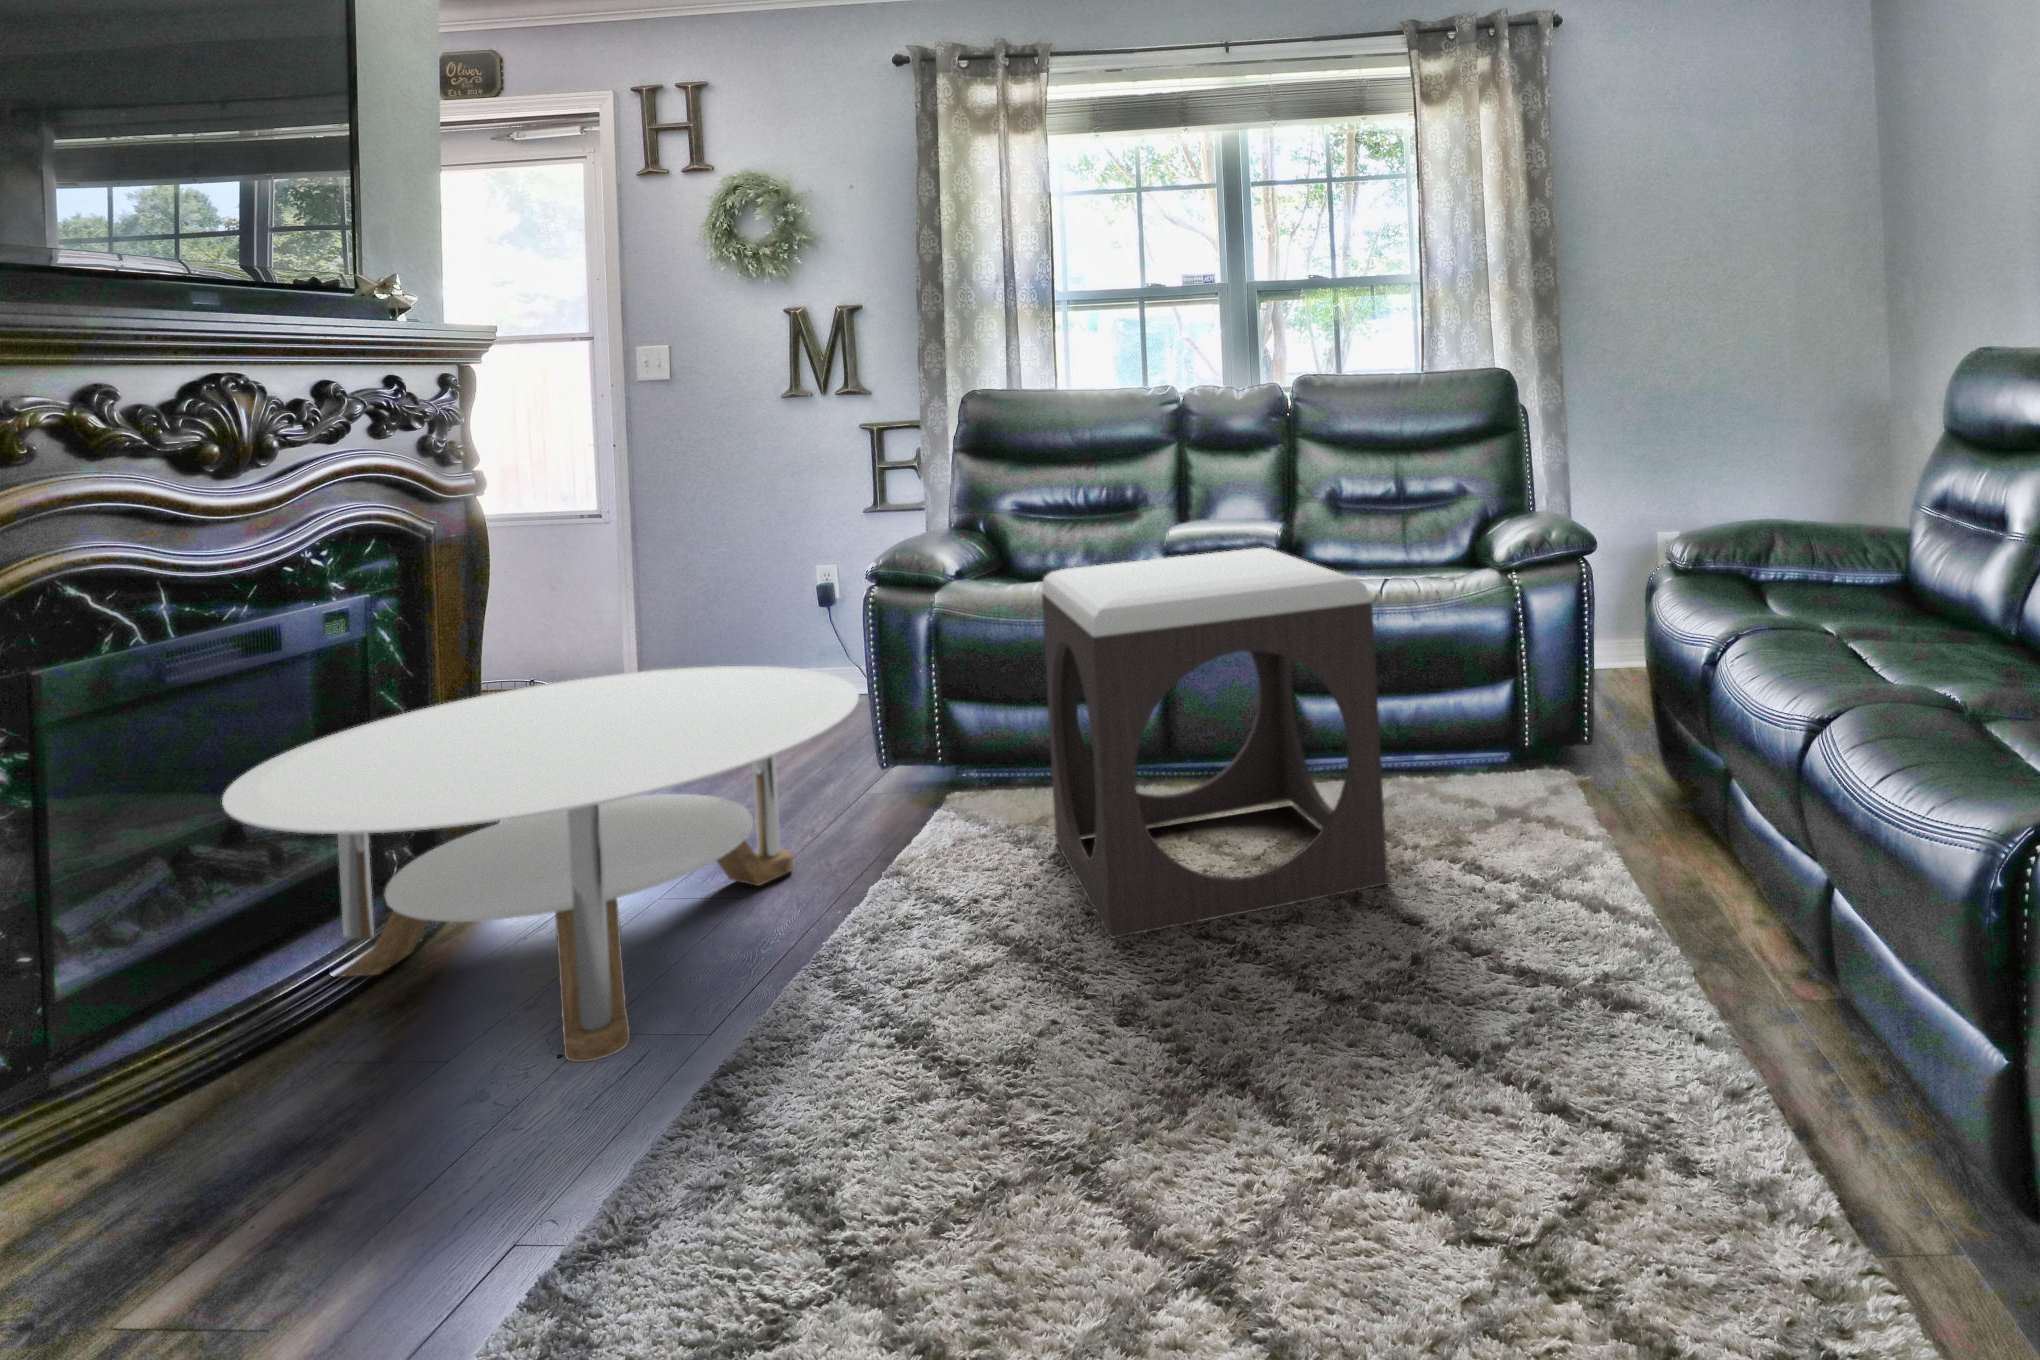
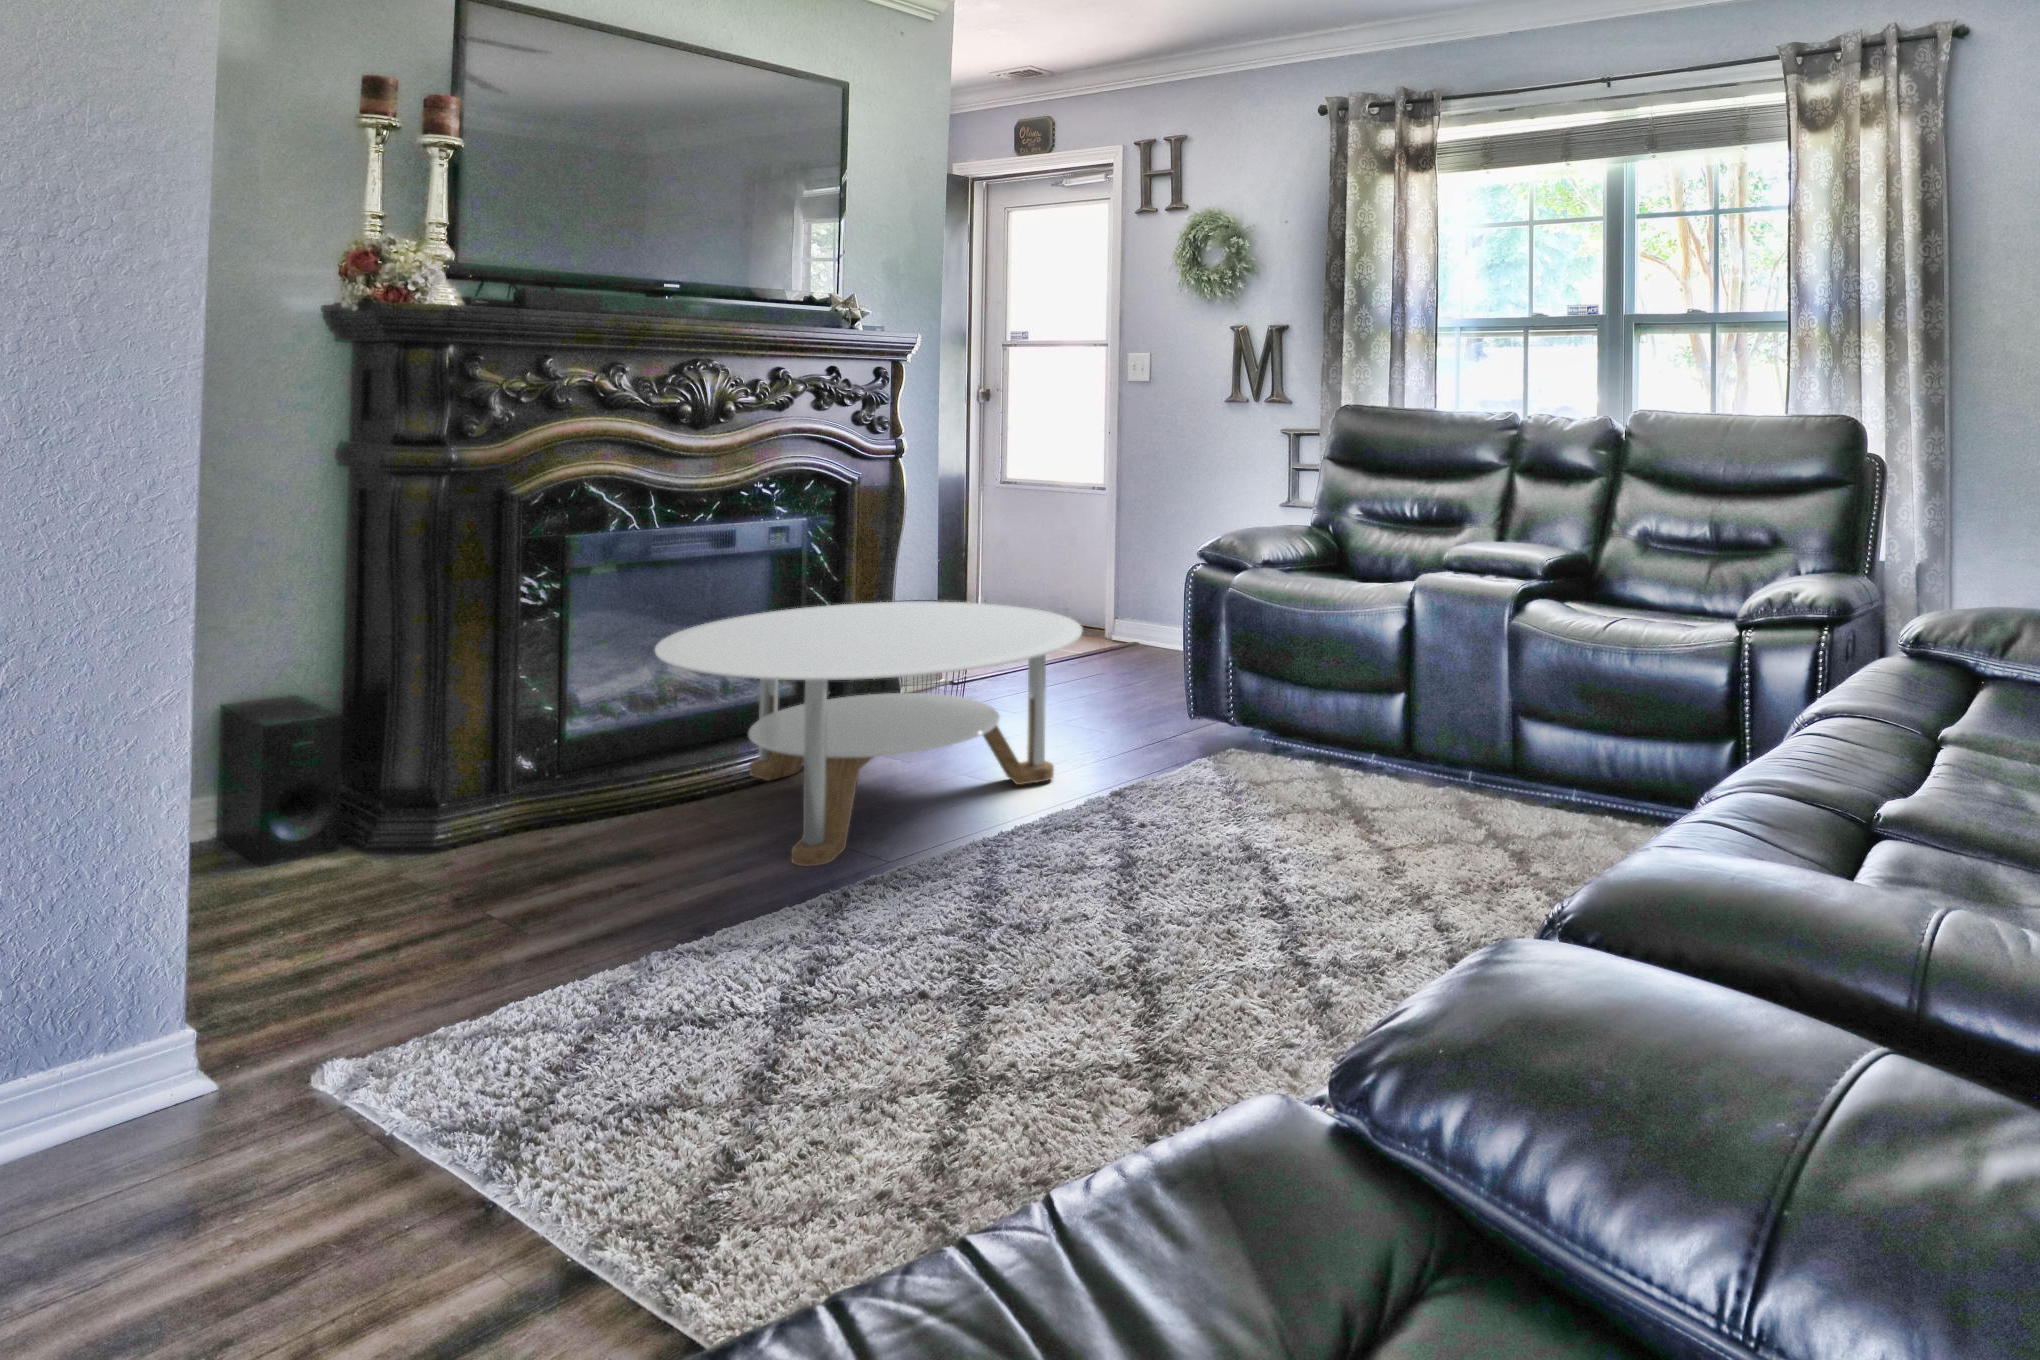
footstool: present [1042,548,1388,938] -> none [1189,566,1475,918]

